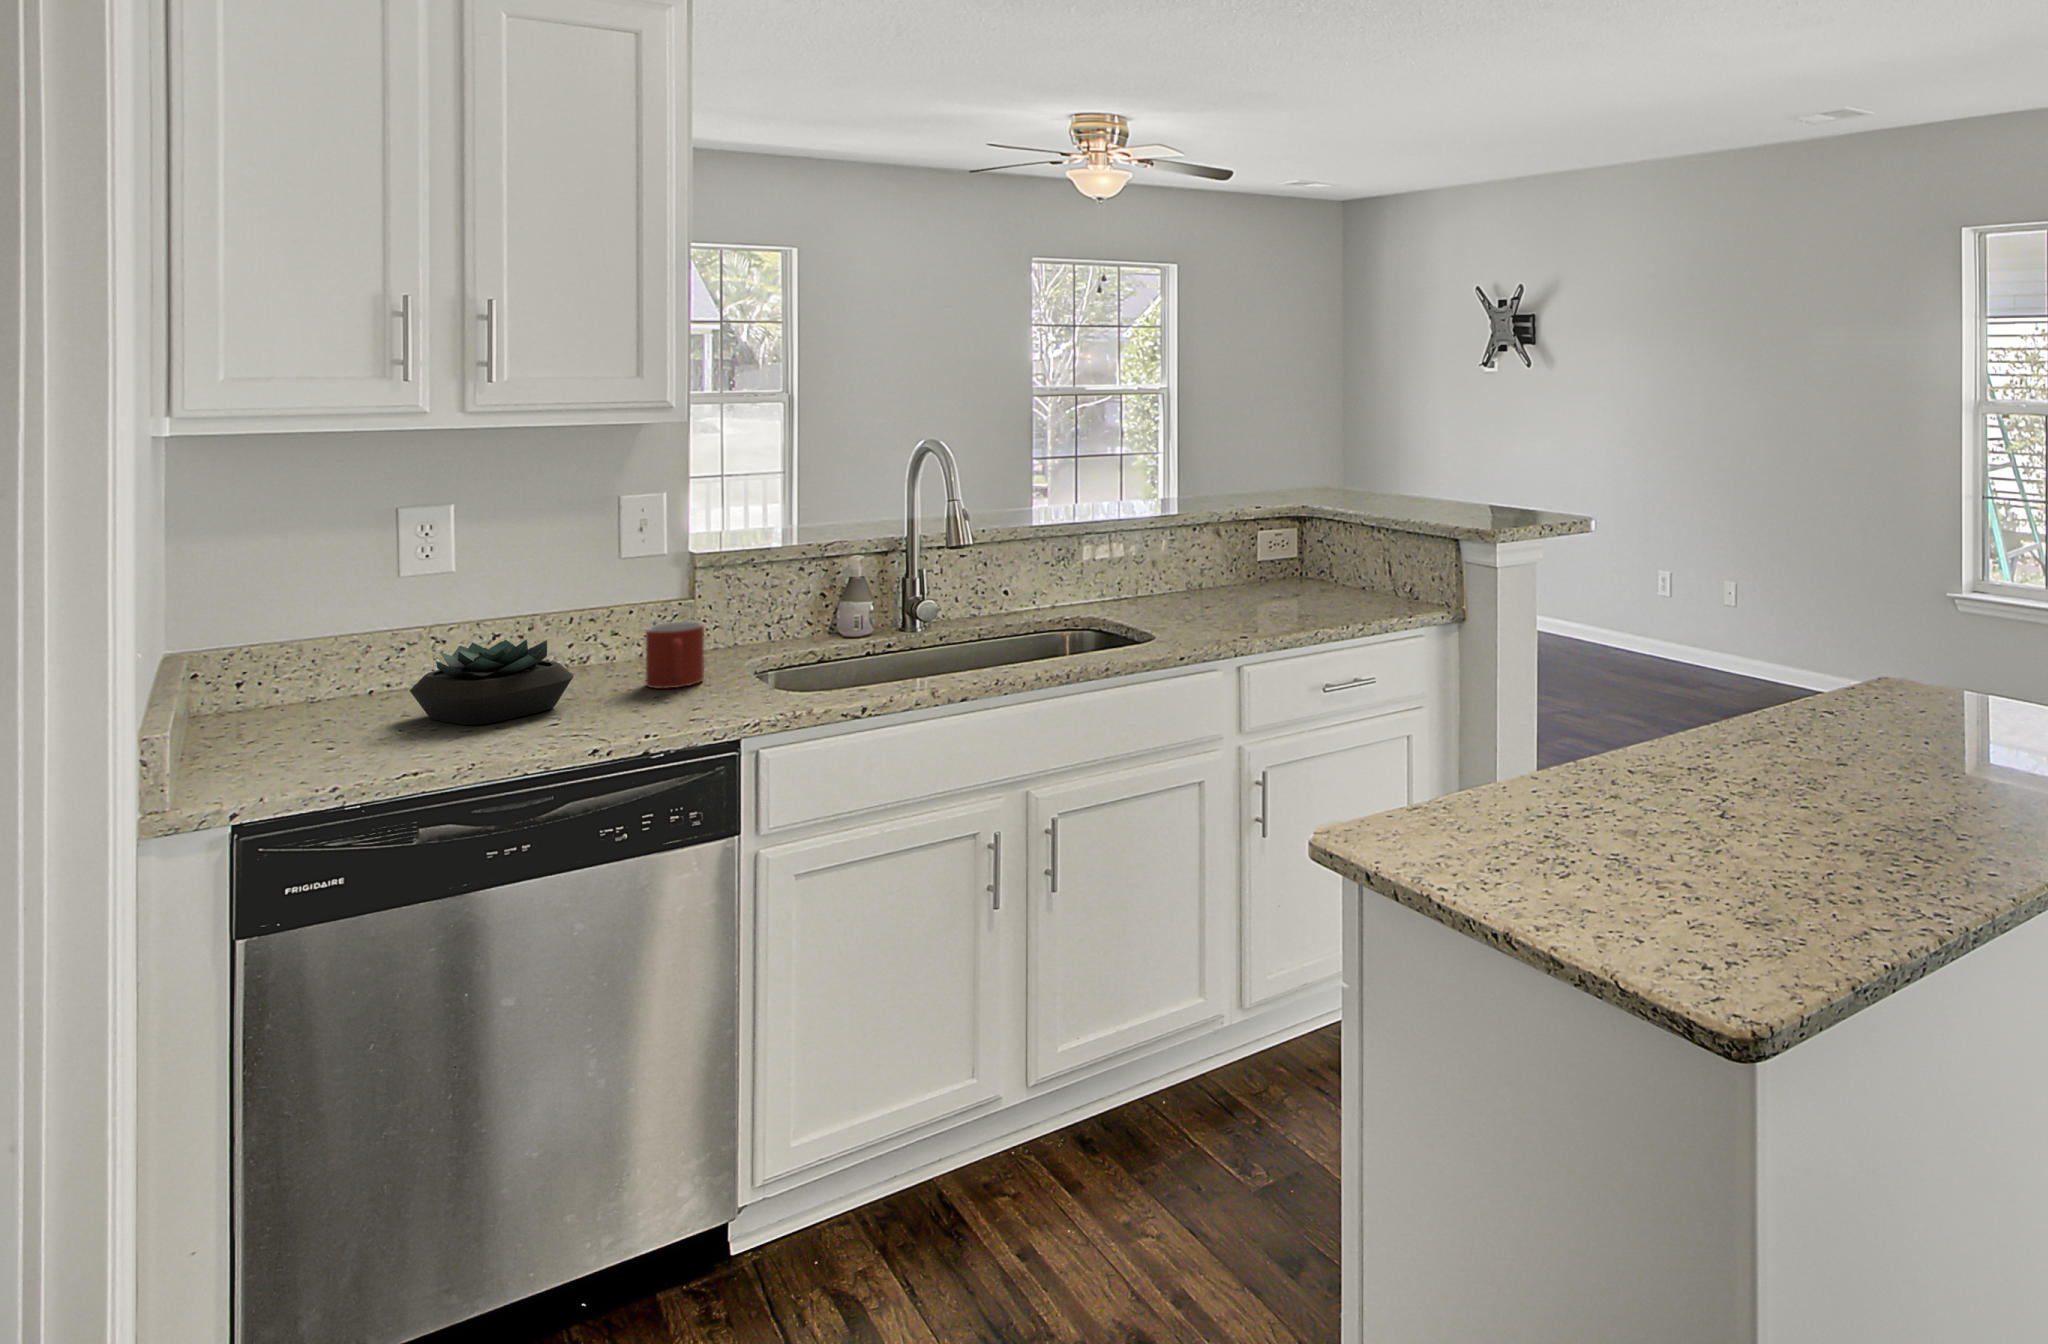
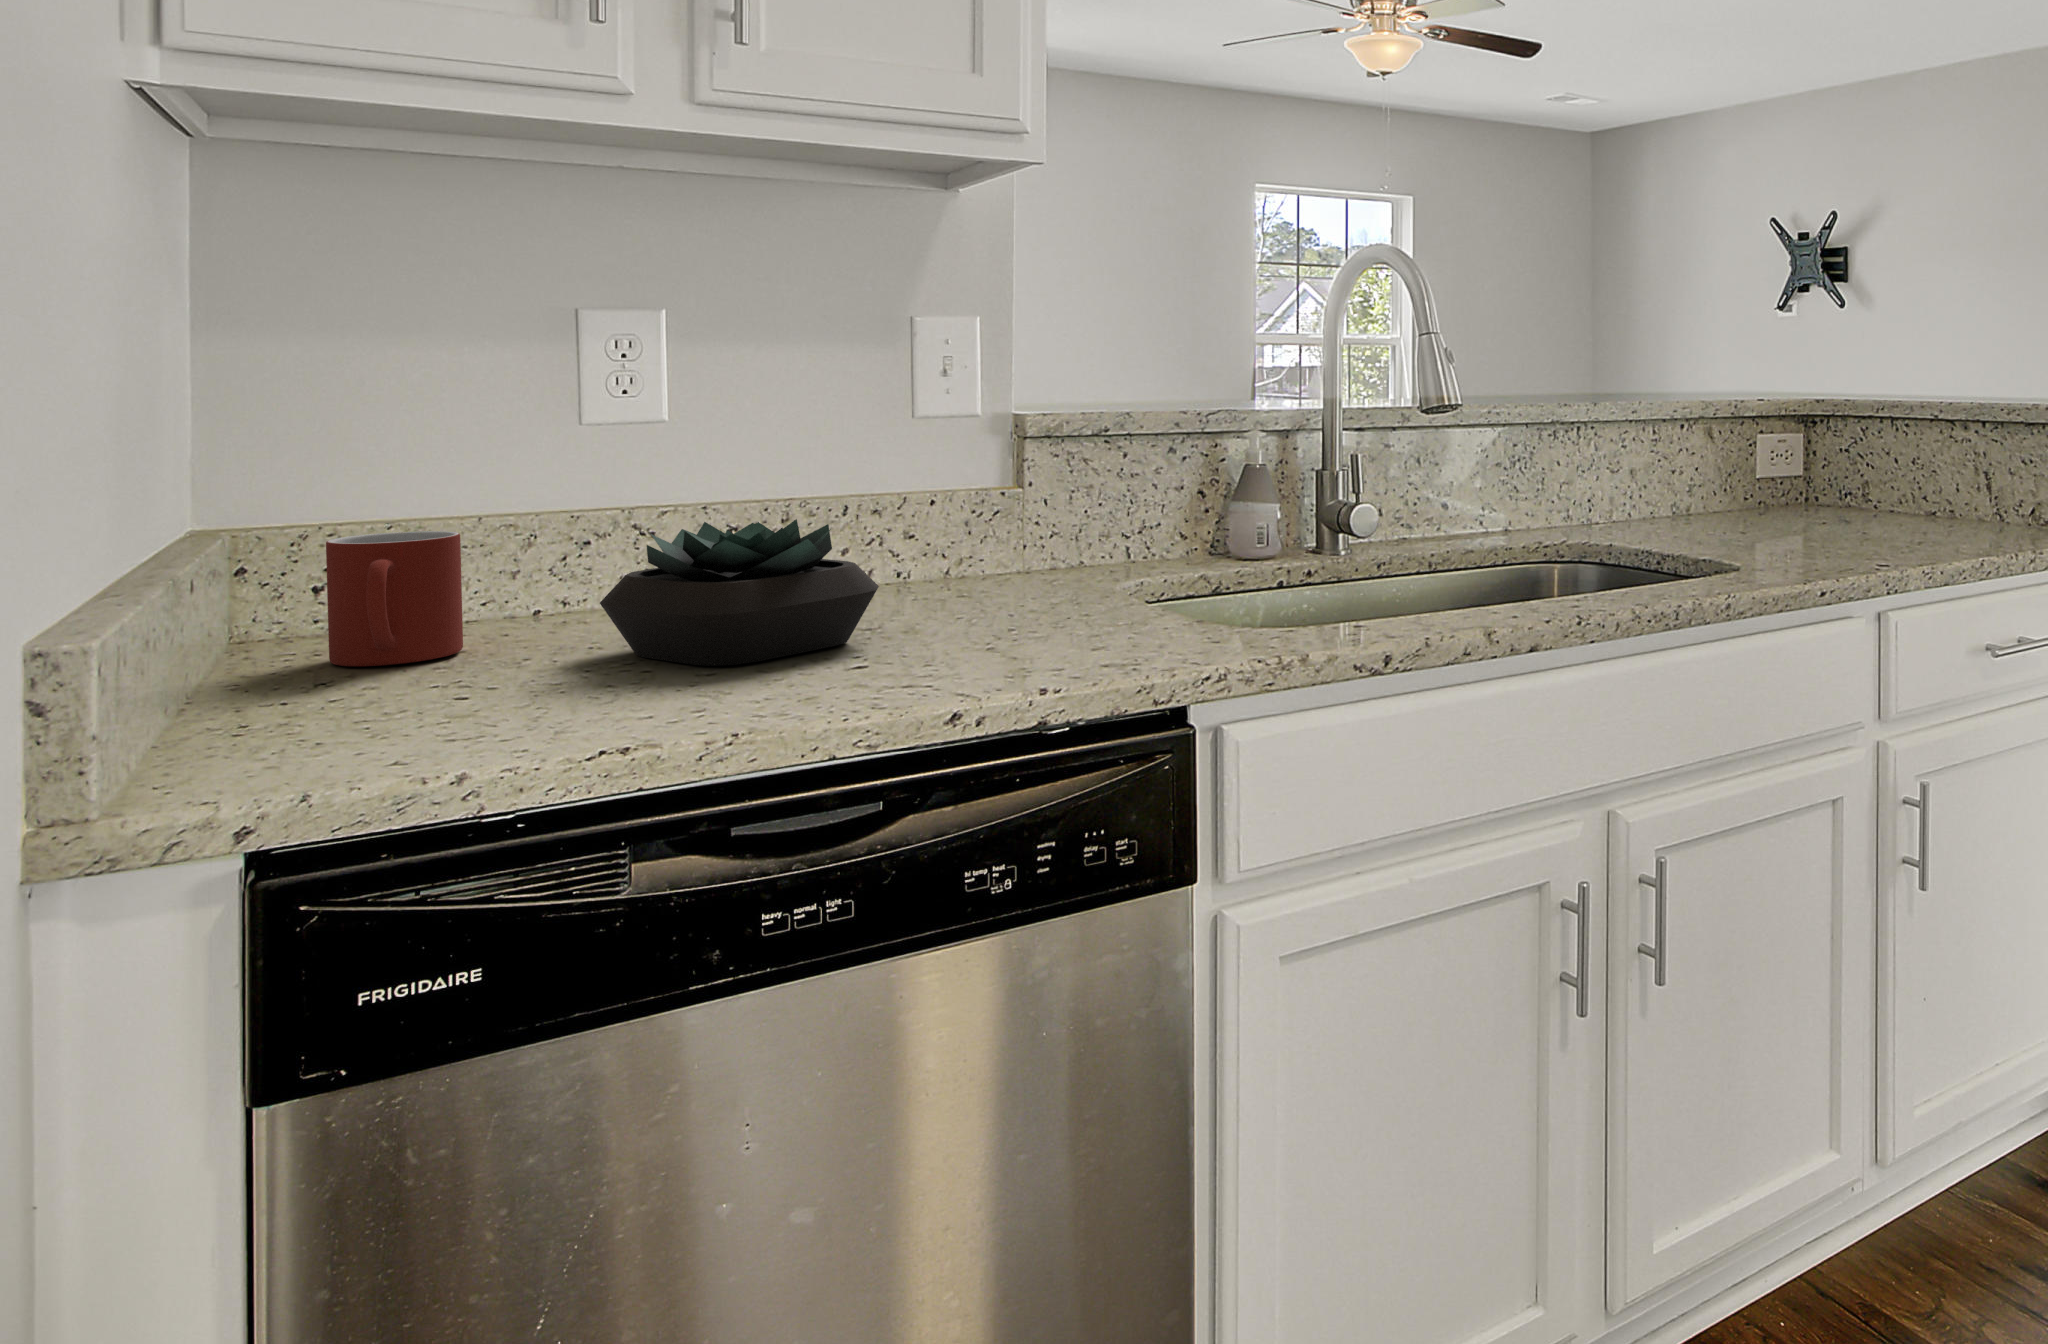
mug: present [646,621,704,689] -> present [326,531,463,666]

